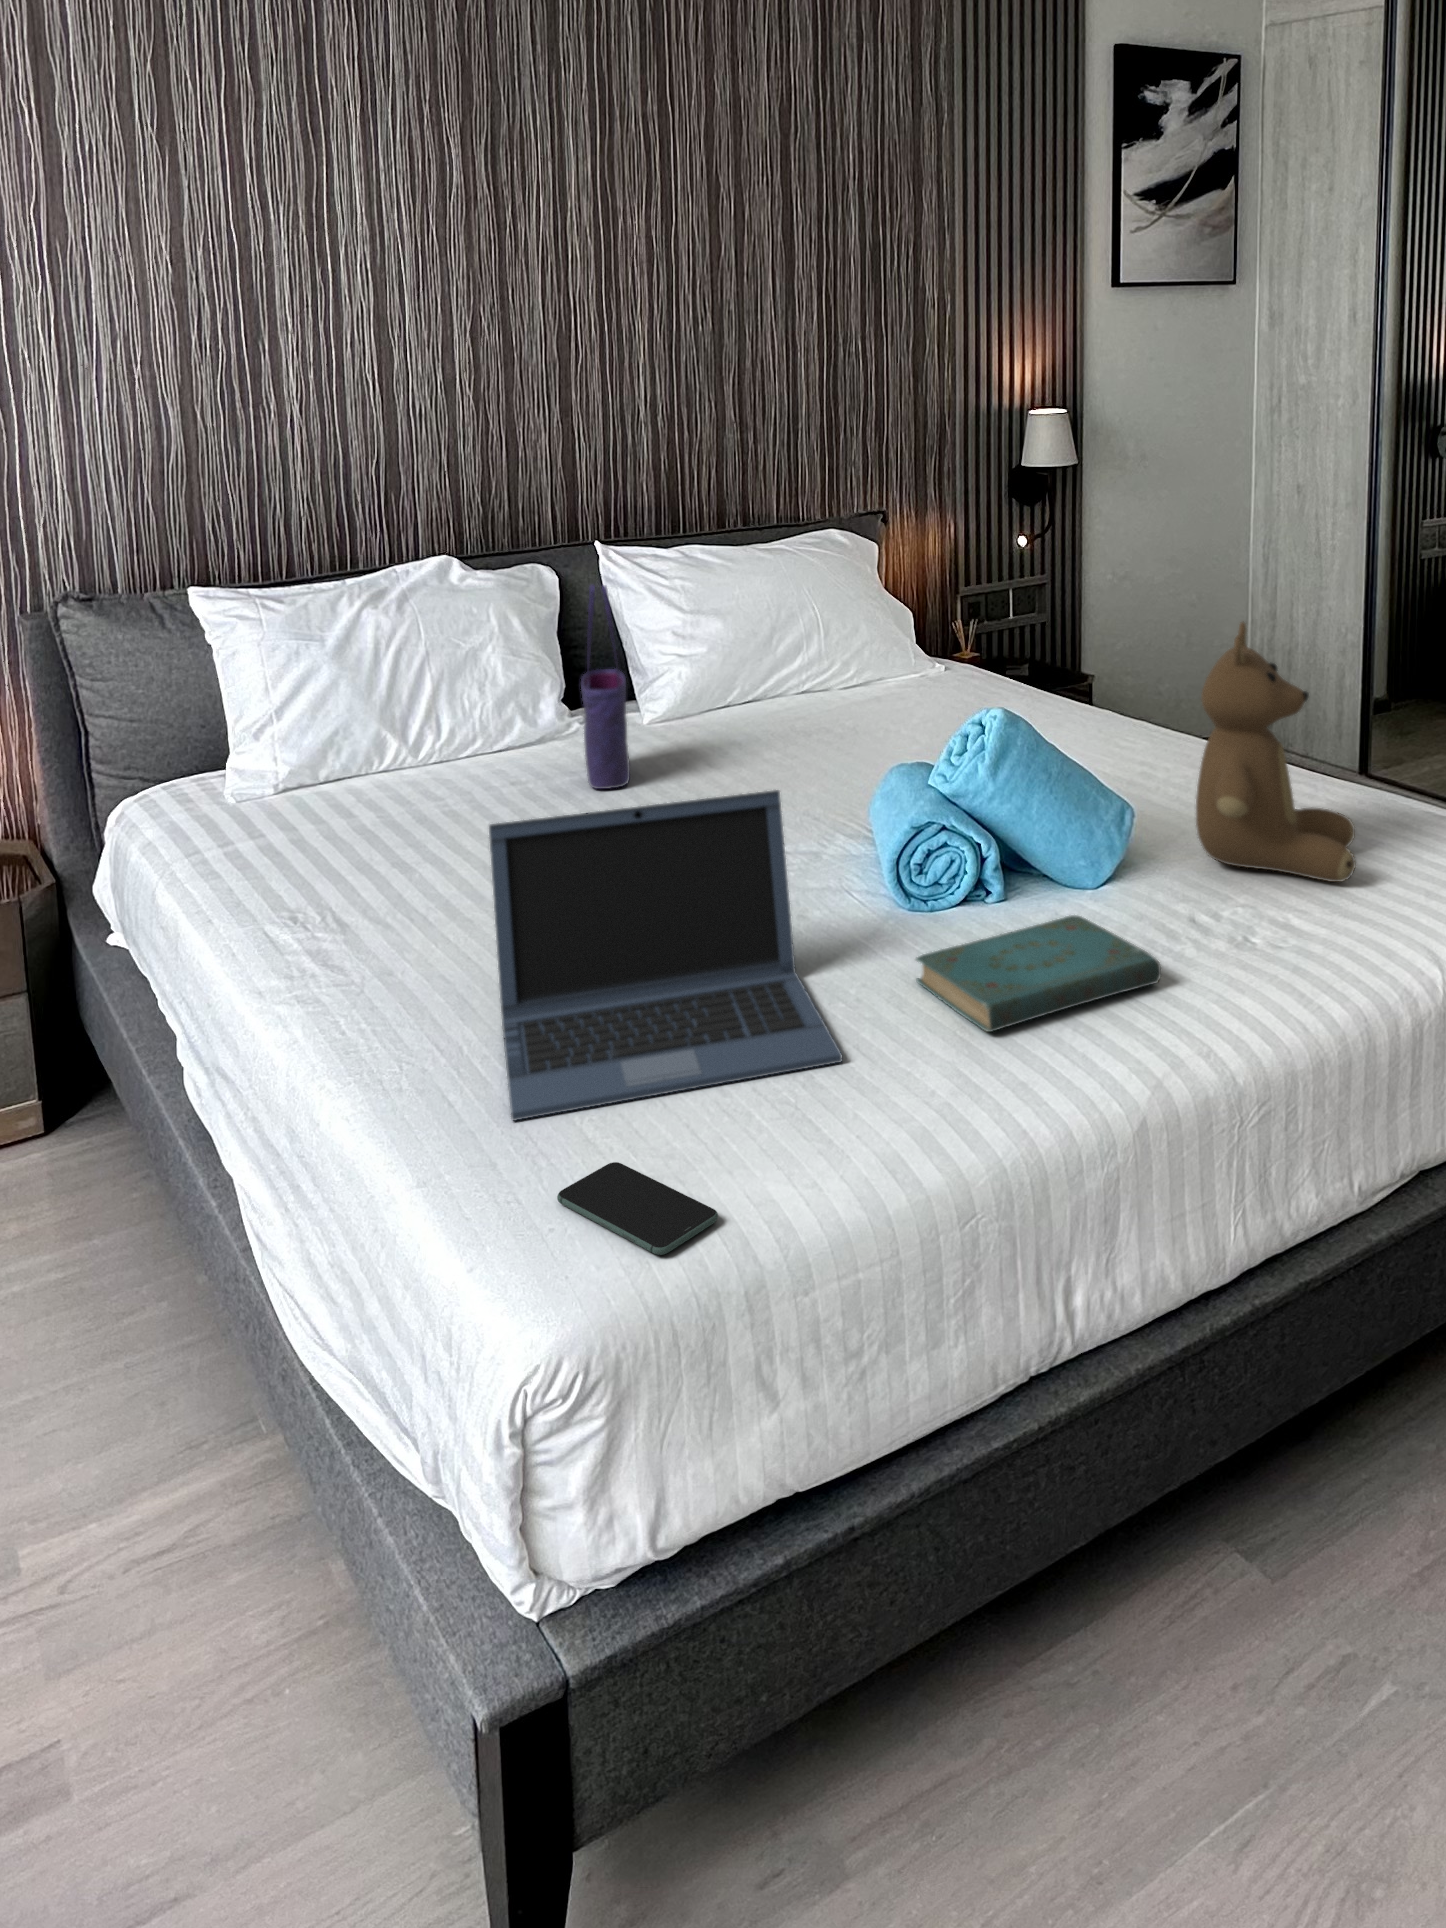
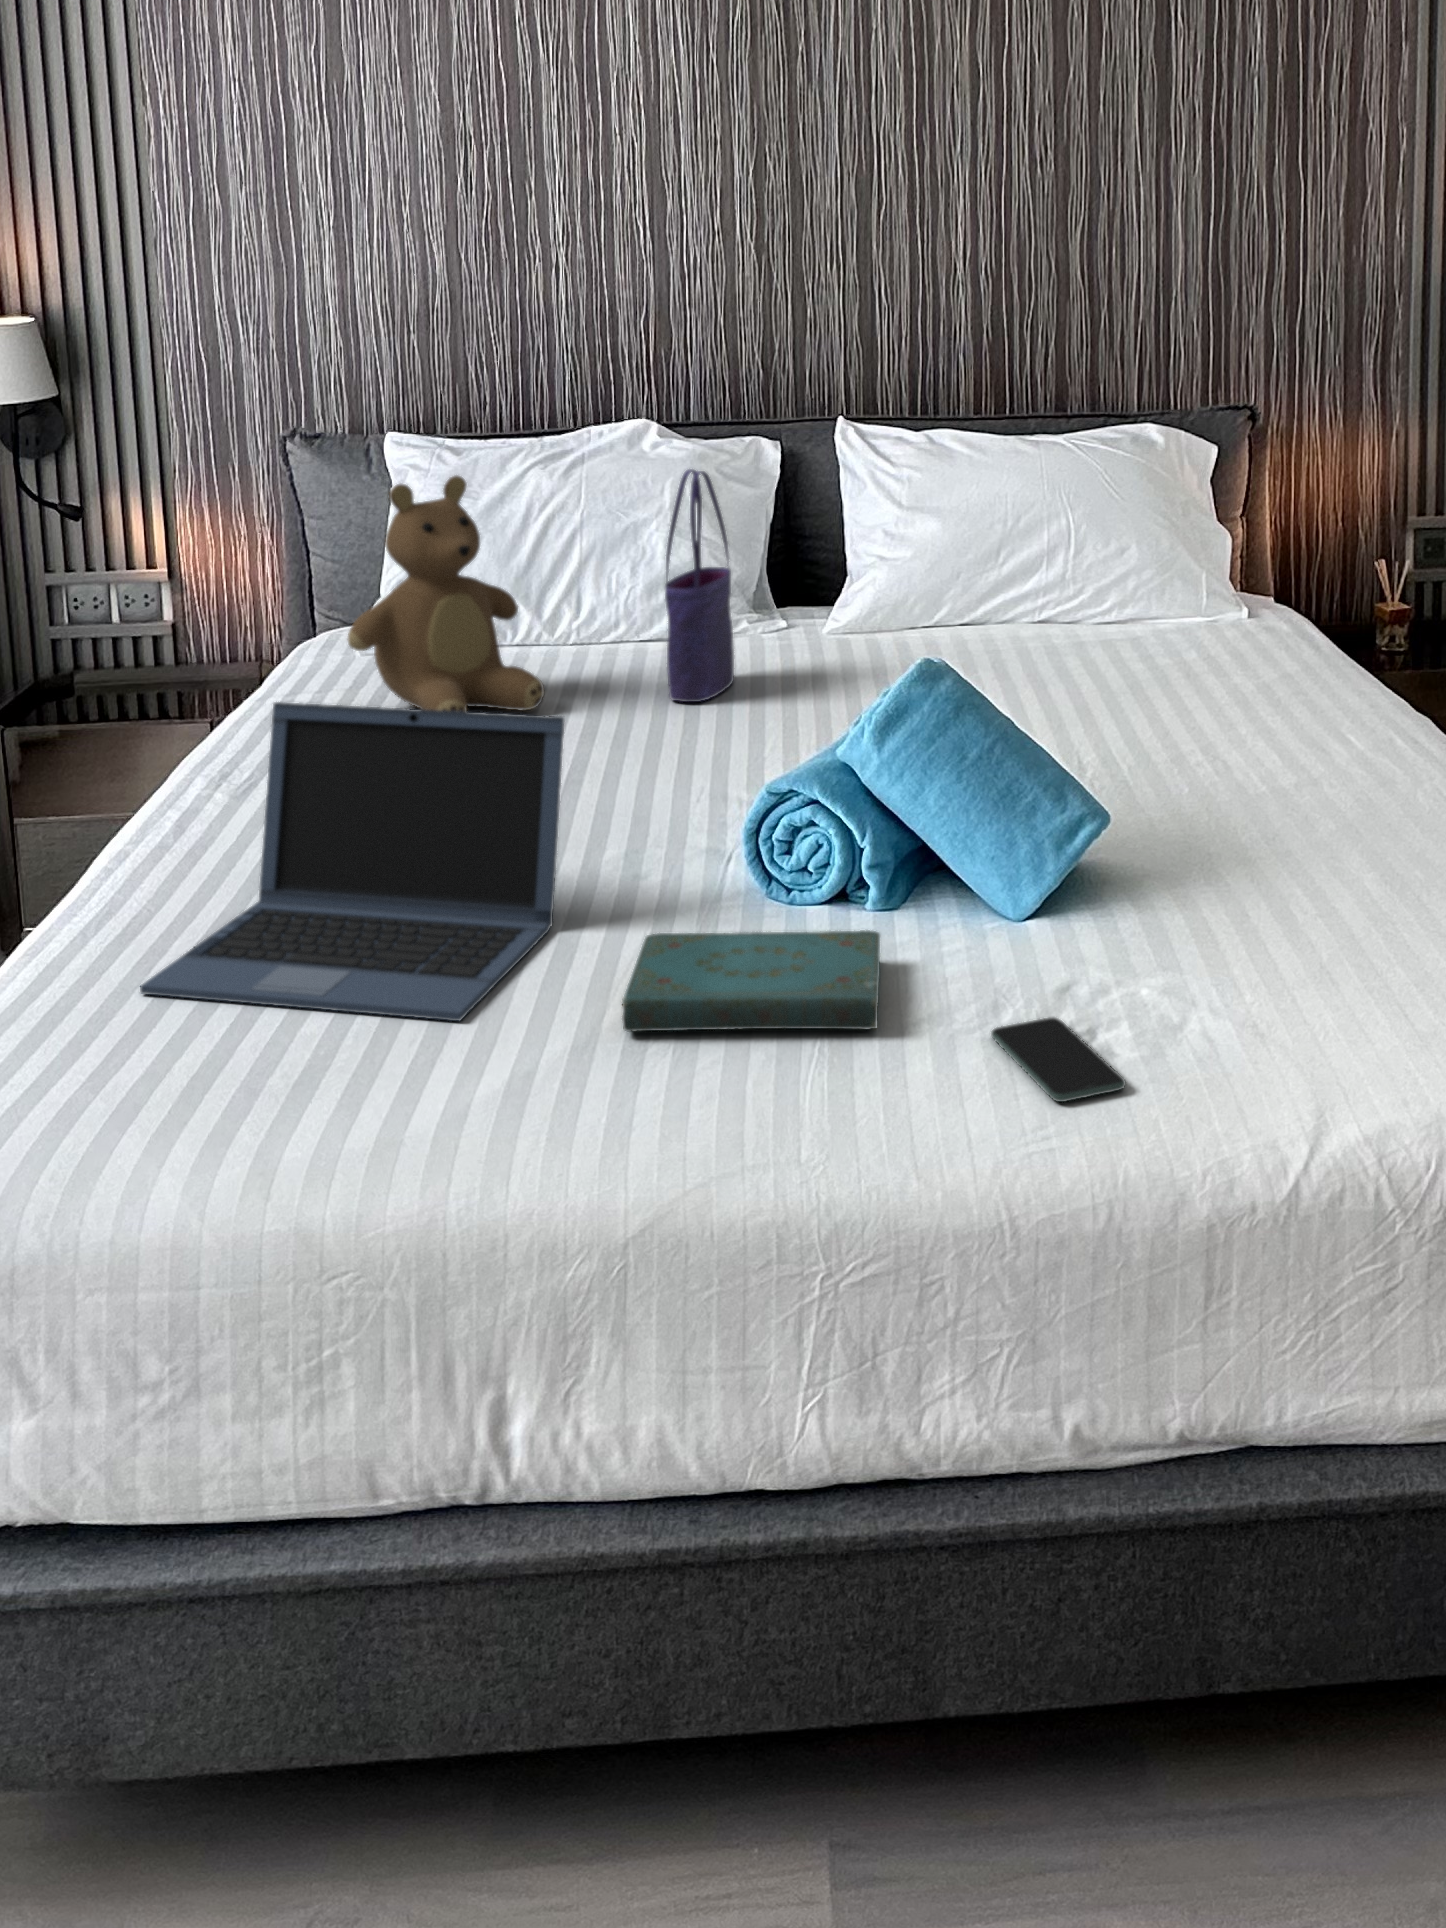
teddy bear: present [1196,622,1356,882] -> present [347,476,544,712]
smartphone: present [557,1162,718,1255] -> present [991,1017,1126,1102]

